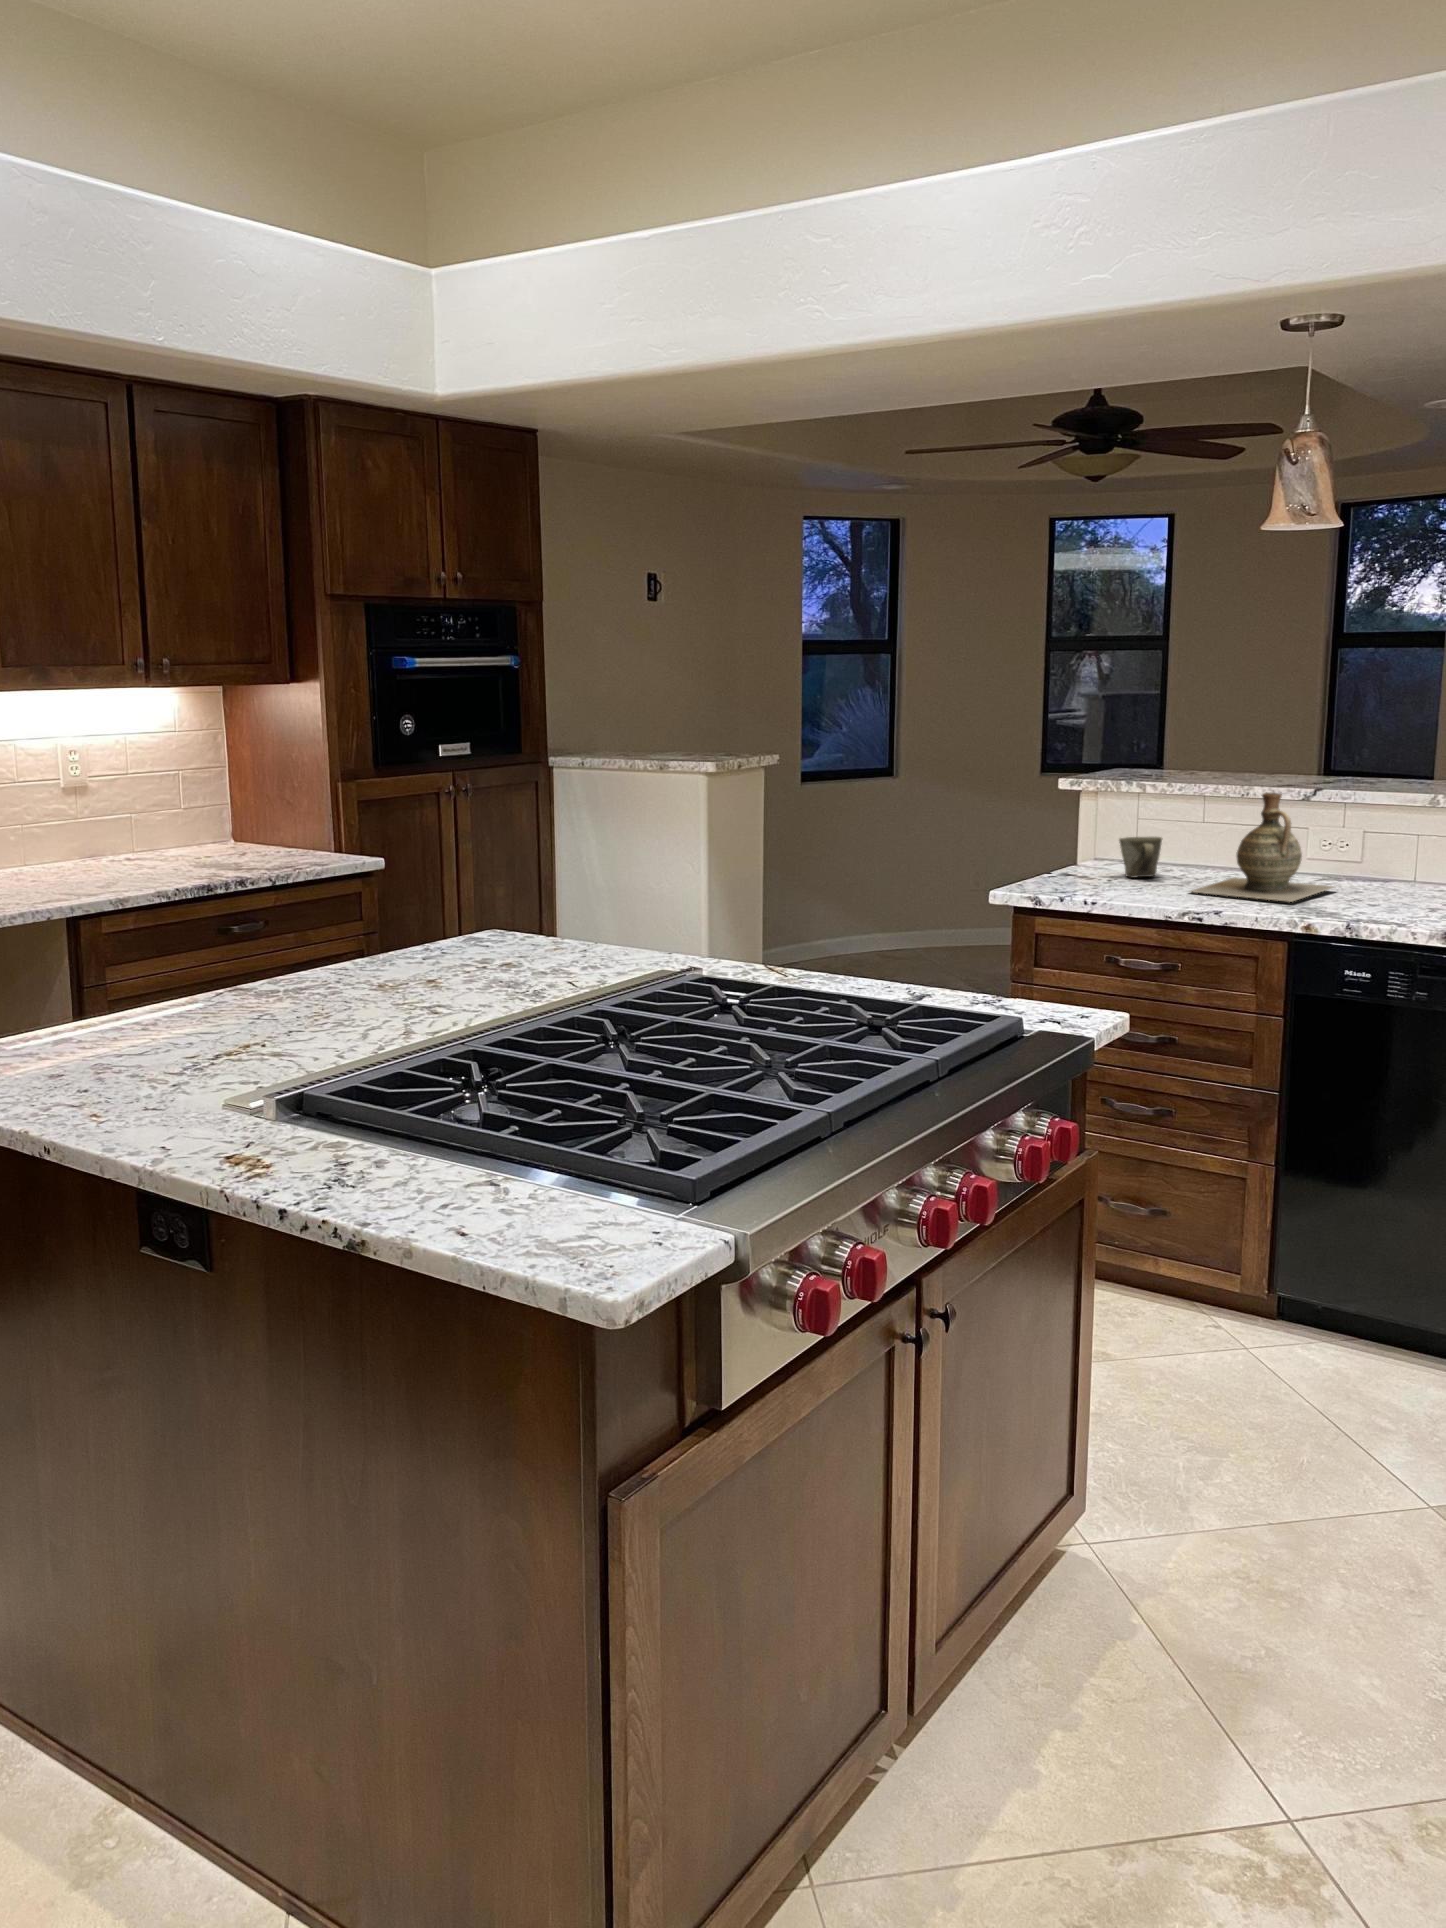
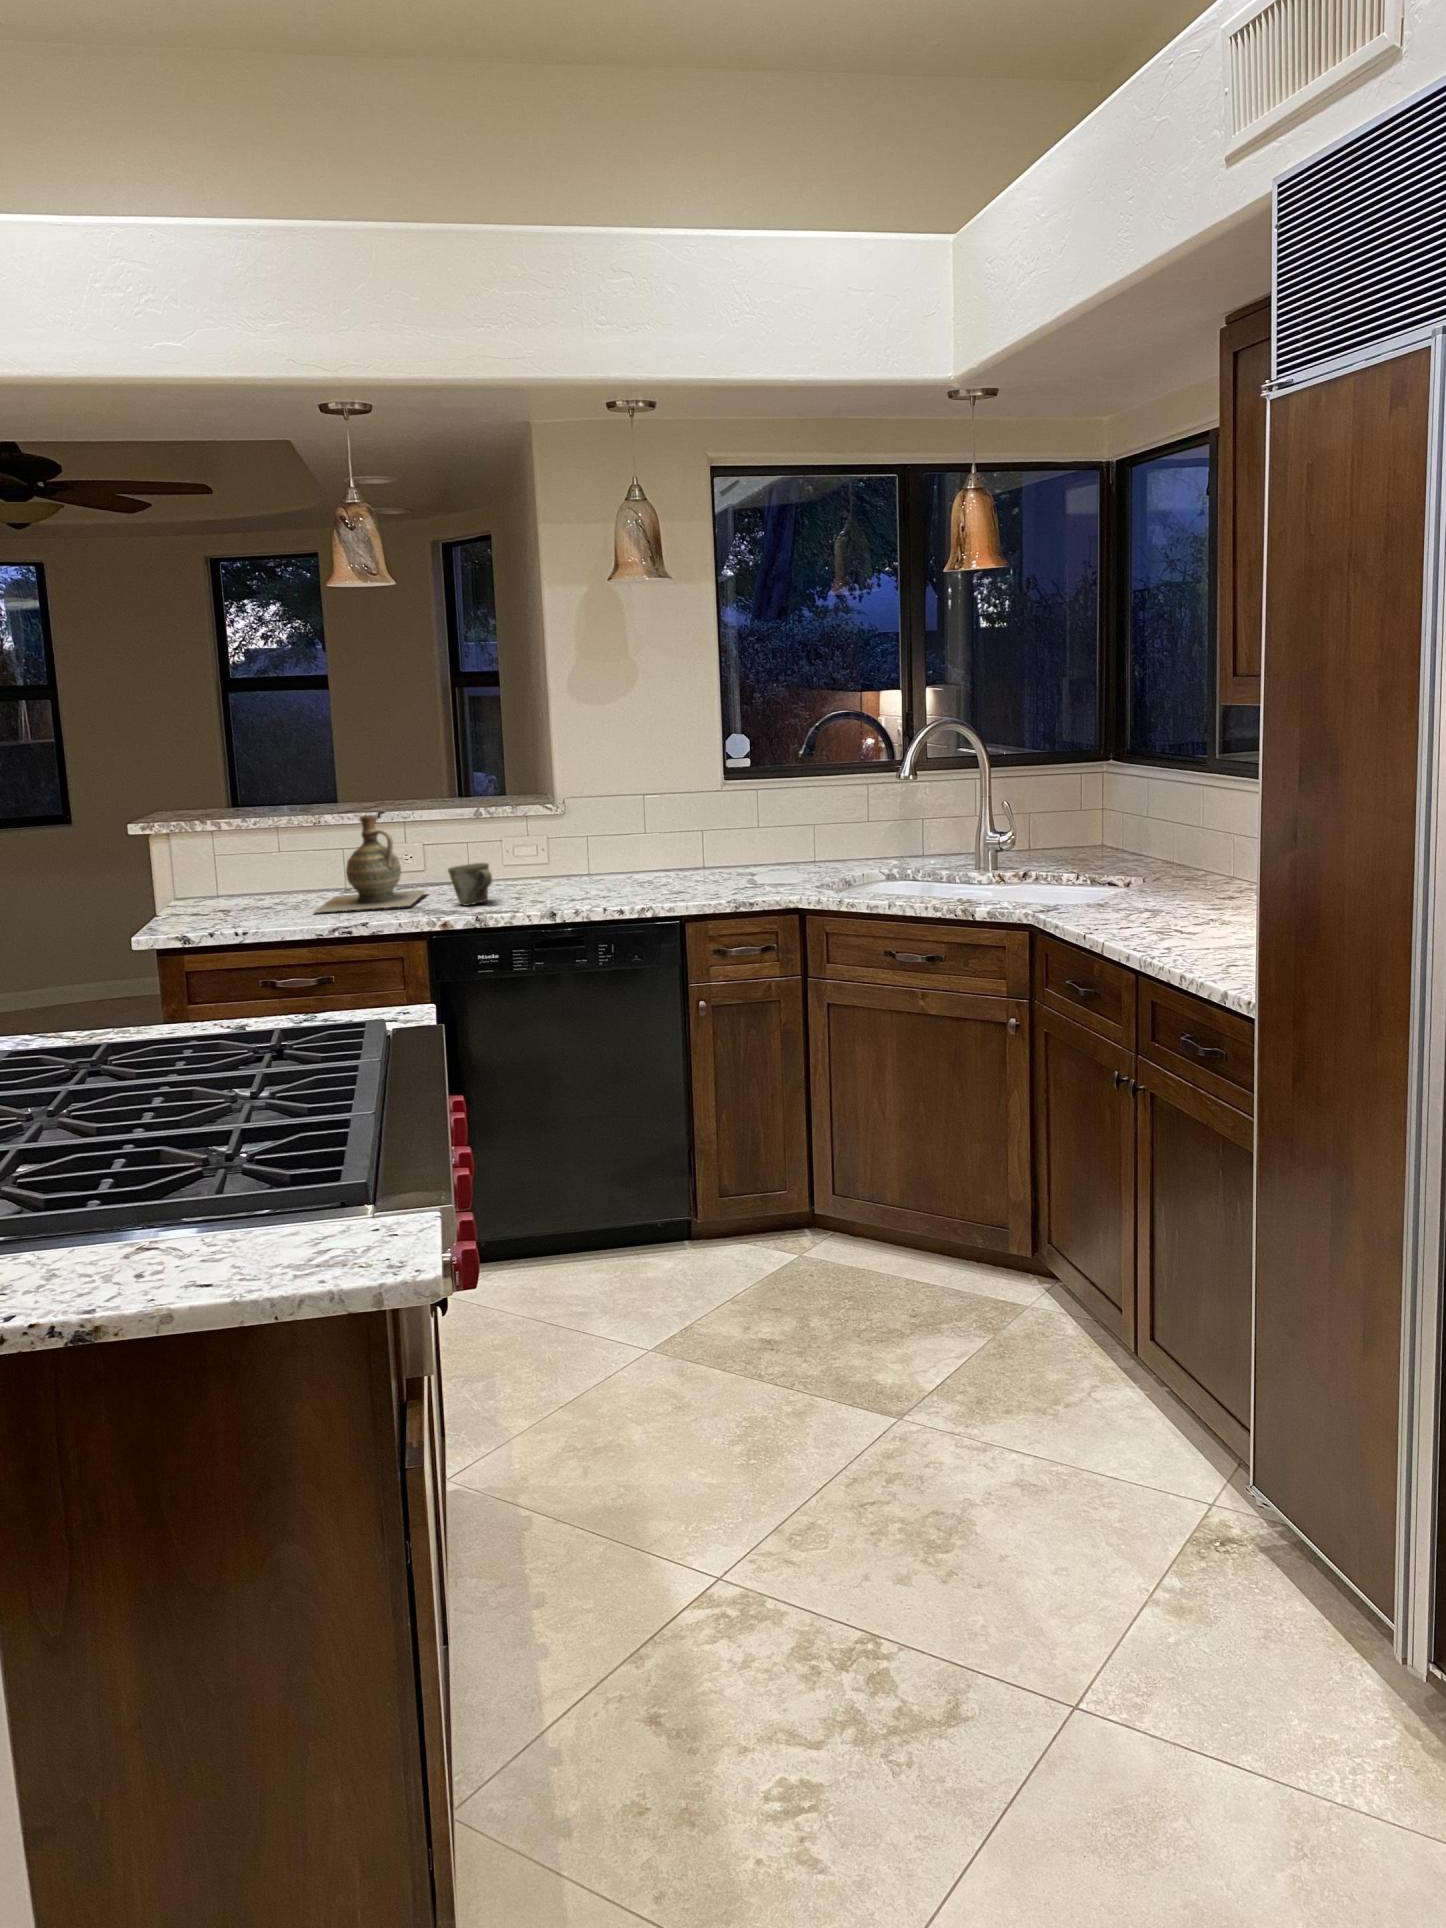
mug: present [1119,837,1162,878] -> present [448,863,492,906]

